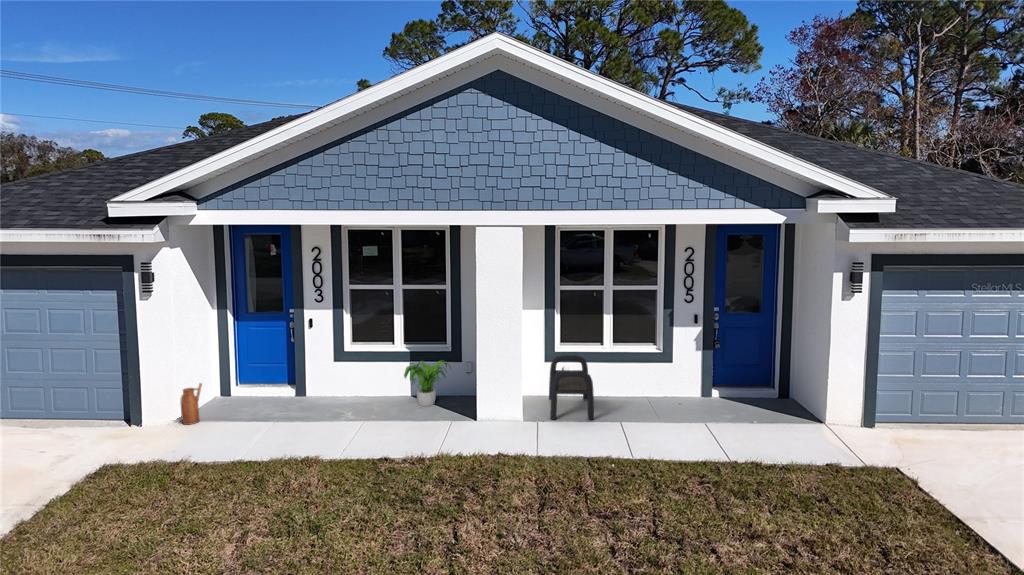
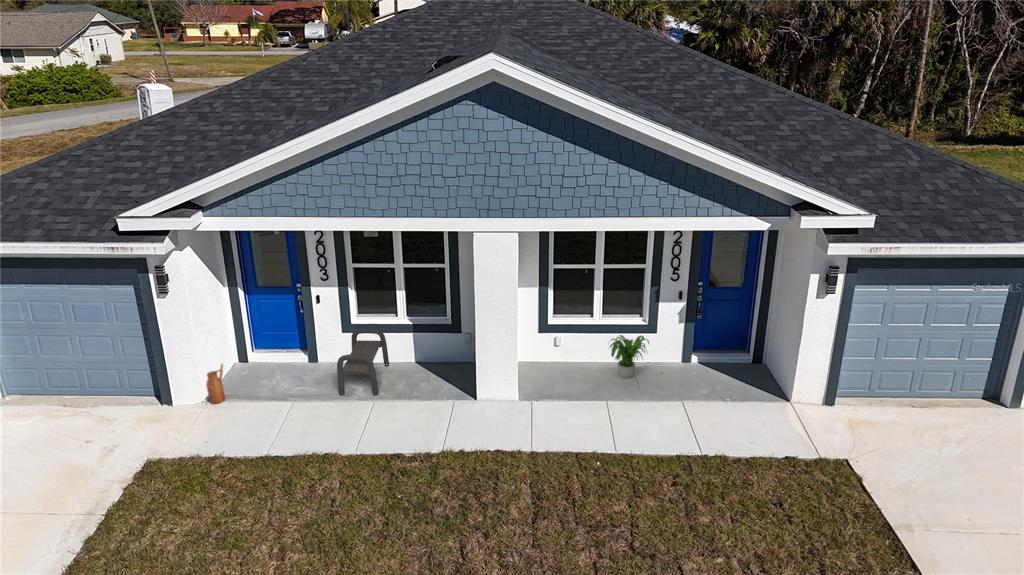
bench: present [549,355,594,420] -> present [337,328,389,395]
potted plant: present [404,360,451,406] -> present [610,335,649,378]

